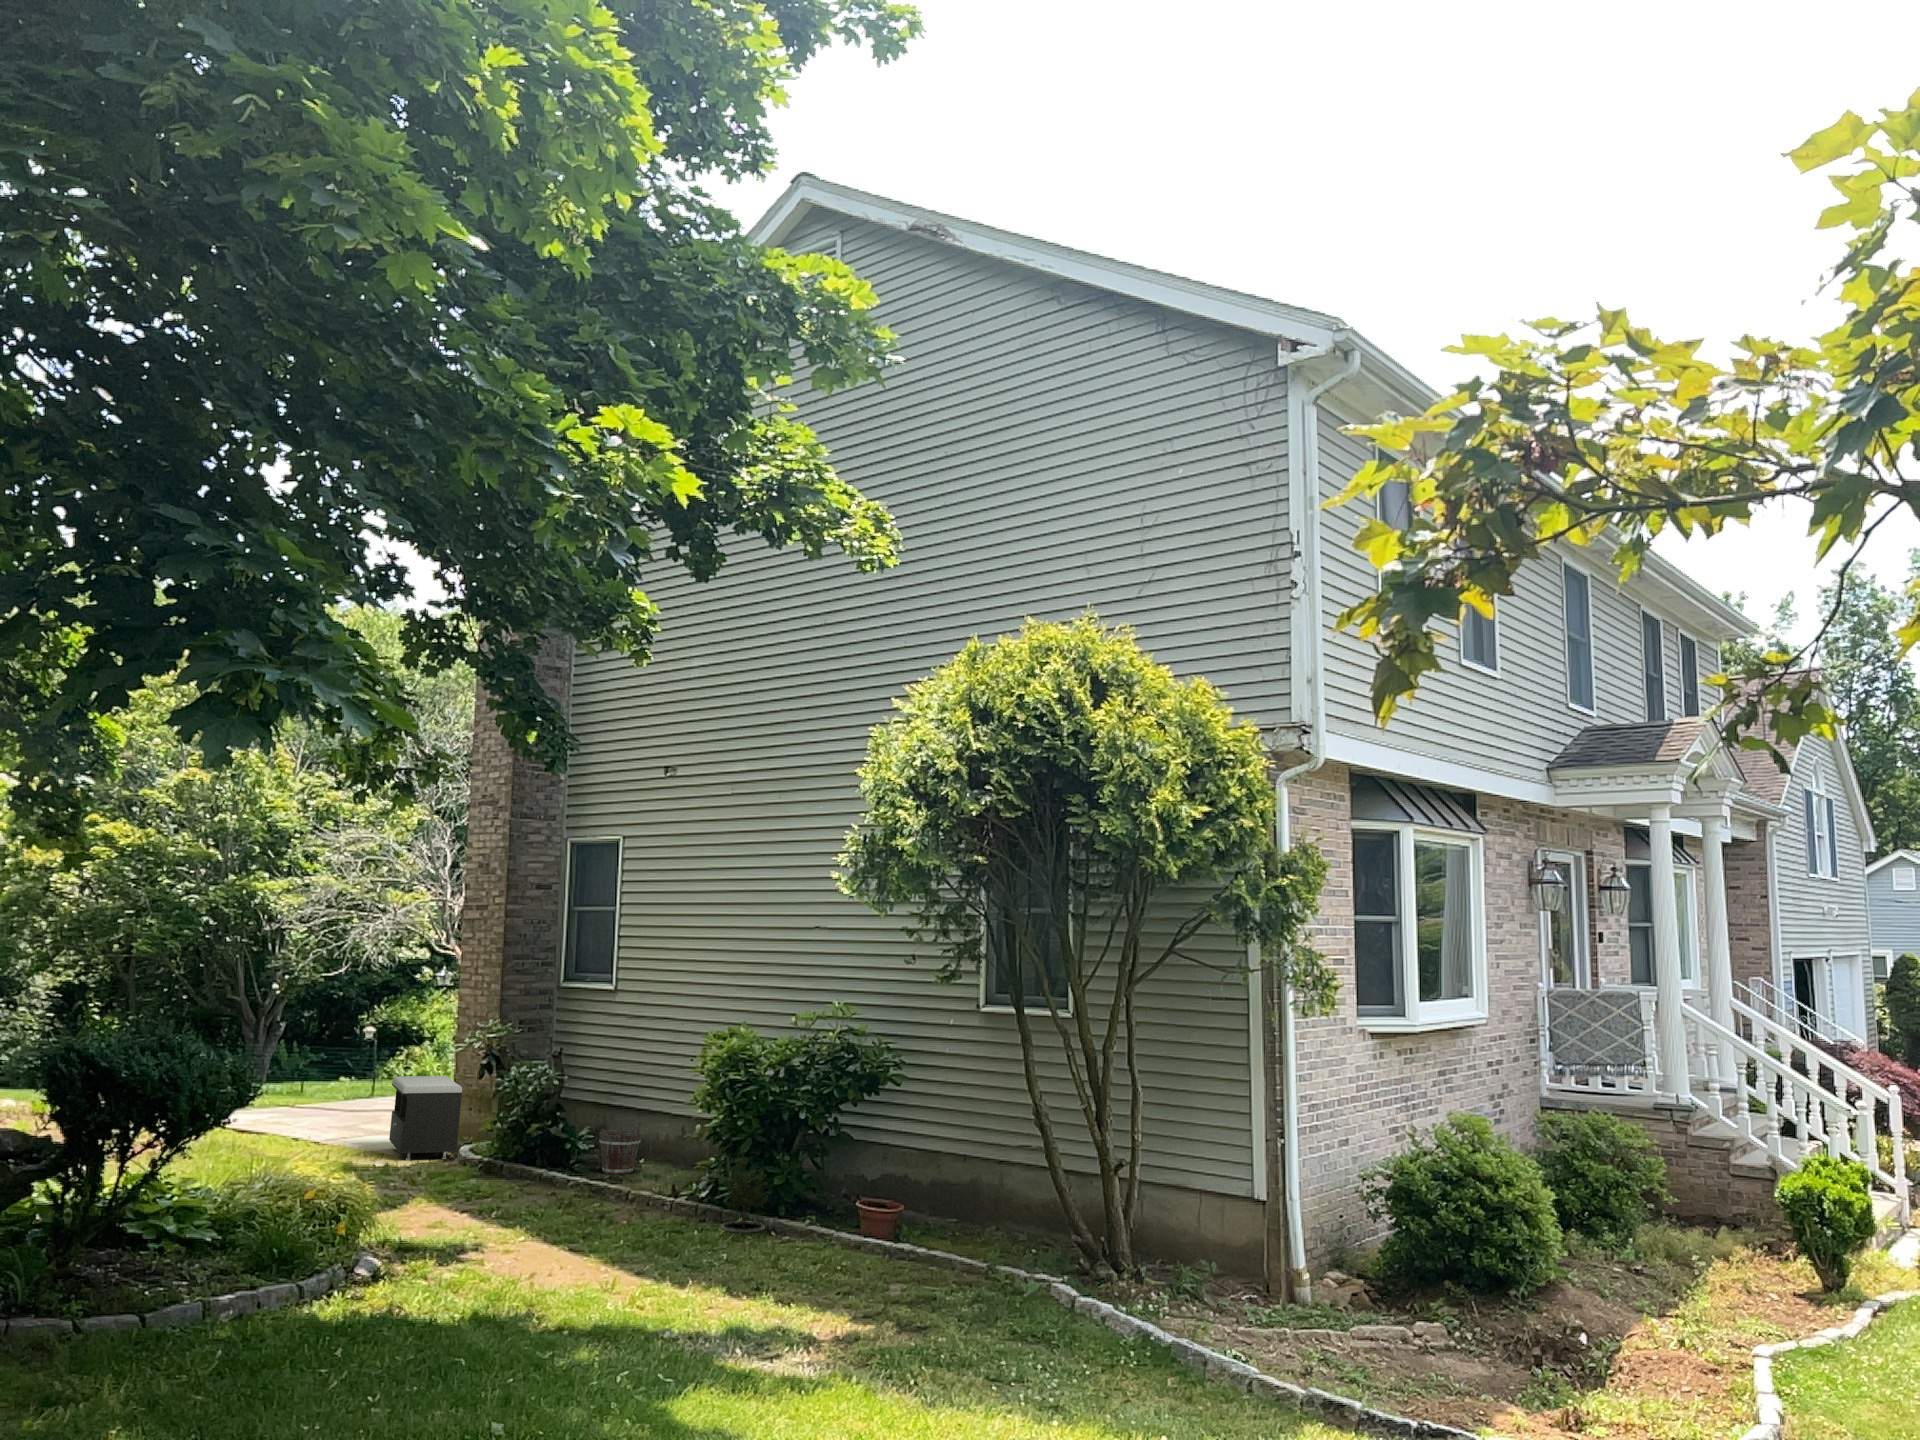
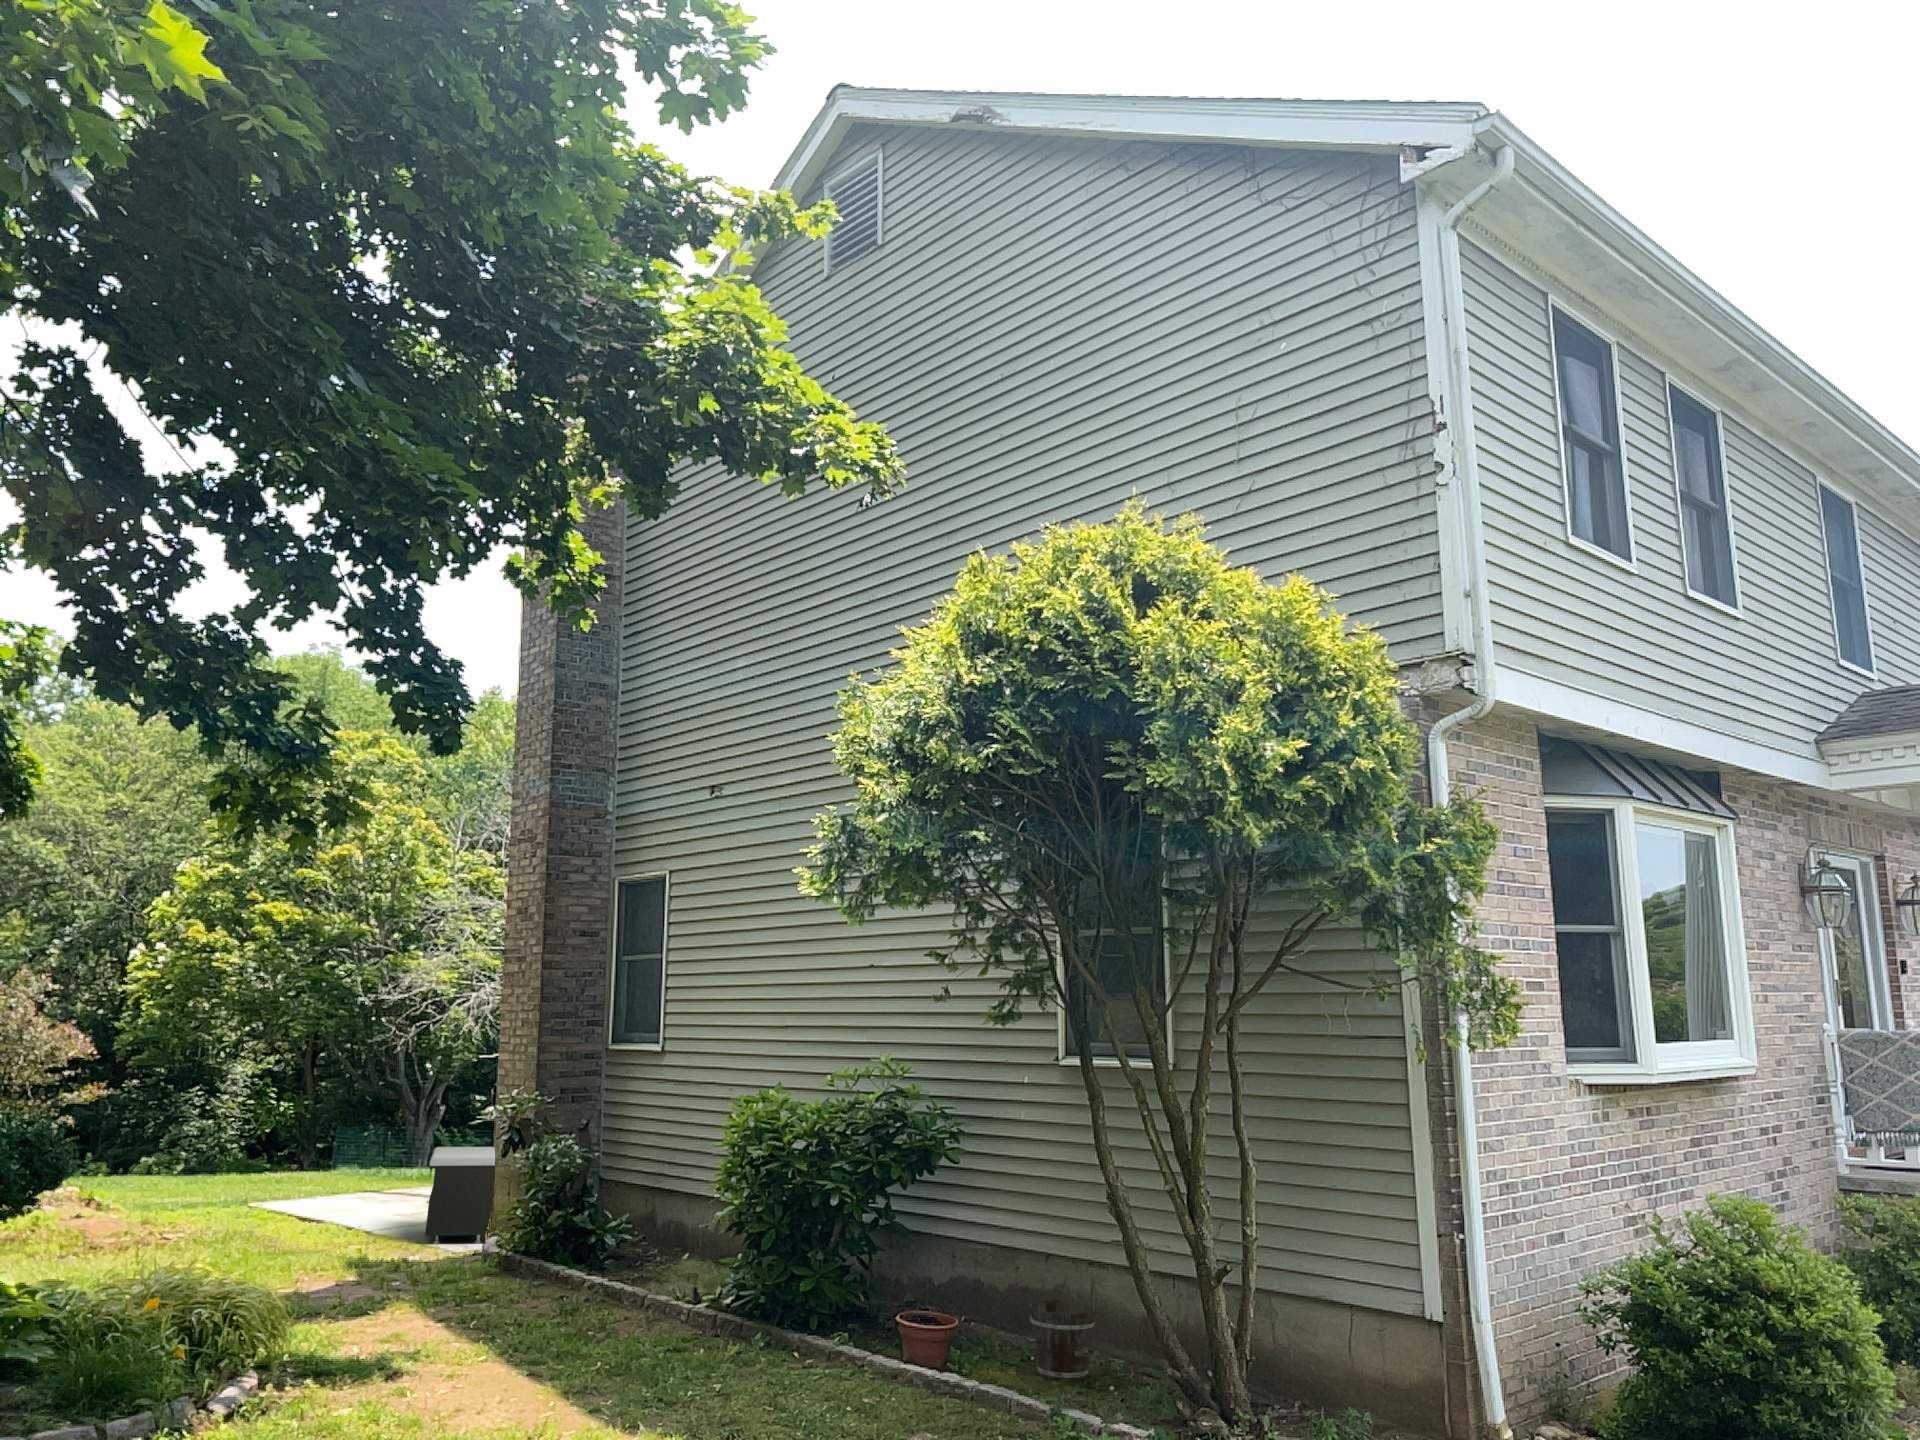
bucket: present [599,1126,642,1174] -> present [1030,1299,1098,1381]
potted tree: present [721,1150,768,1233] -> none [727,1235,792,1348]

